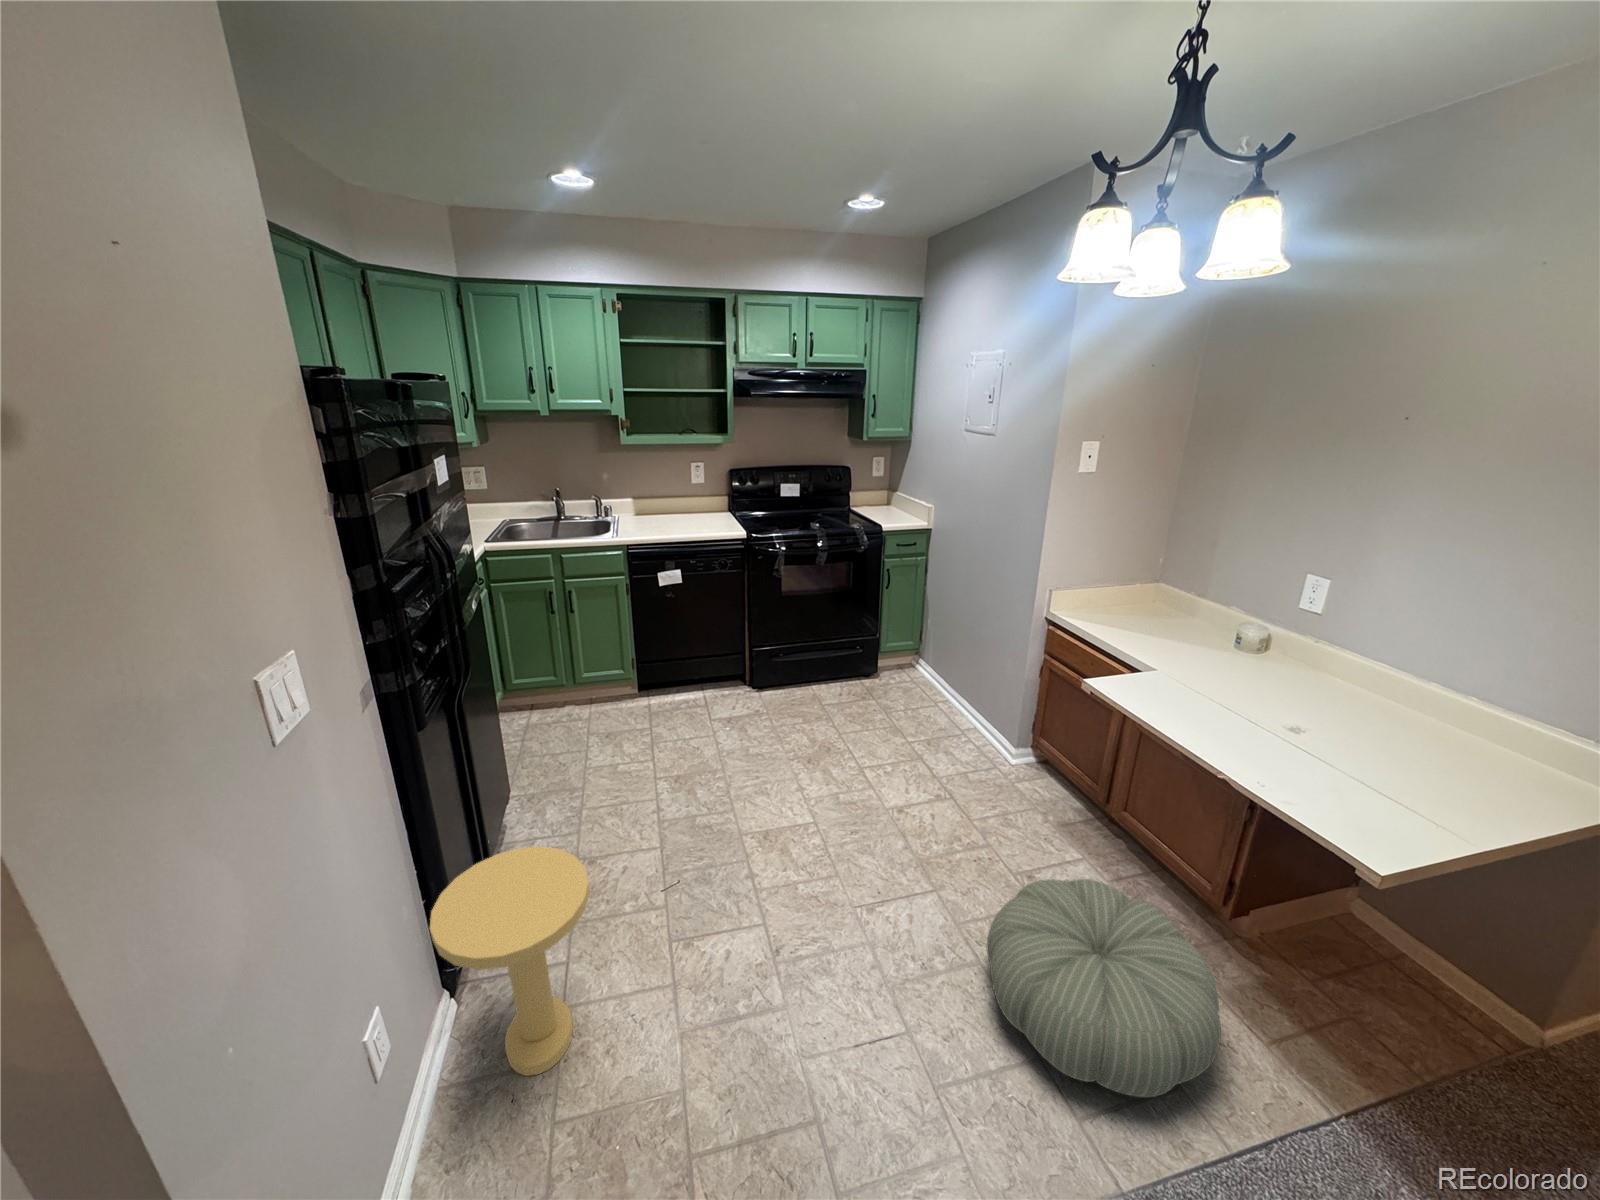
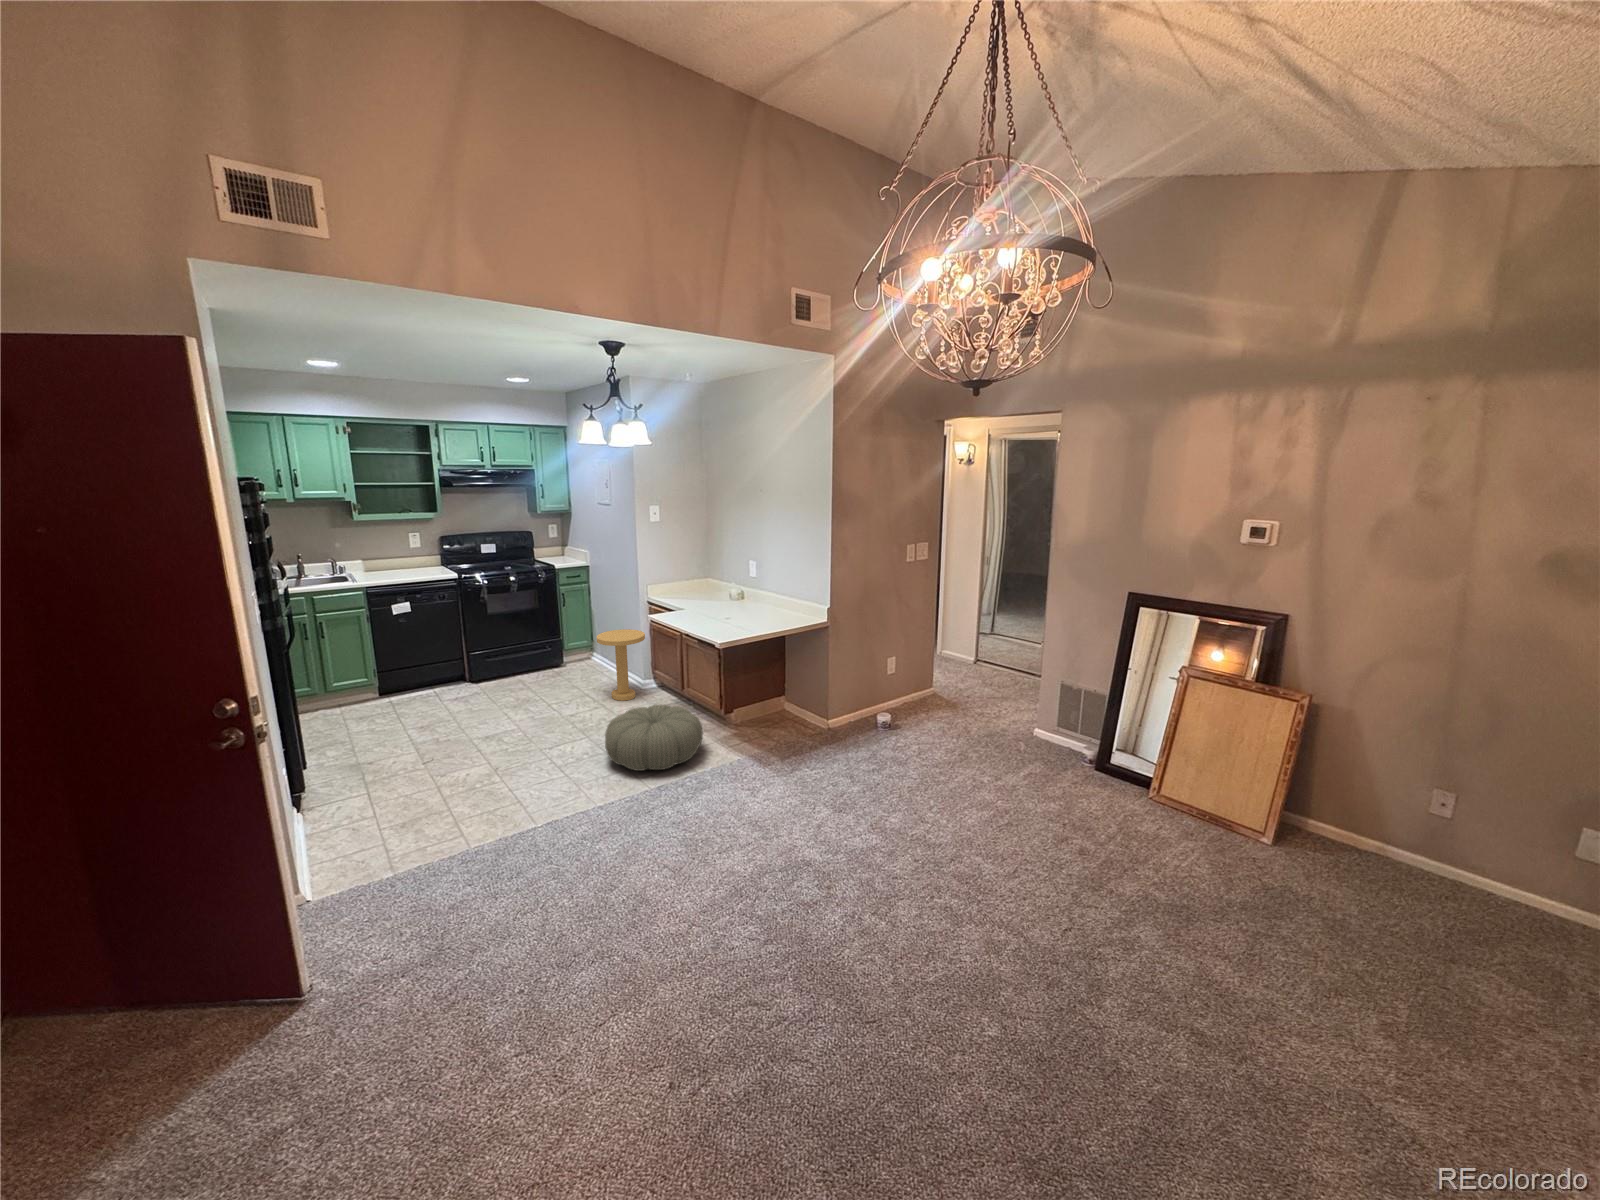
side table: present [430,846,590,1076] -> present [597,629,645,701]

